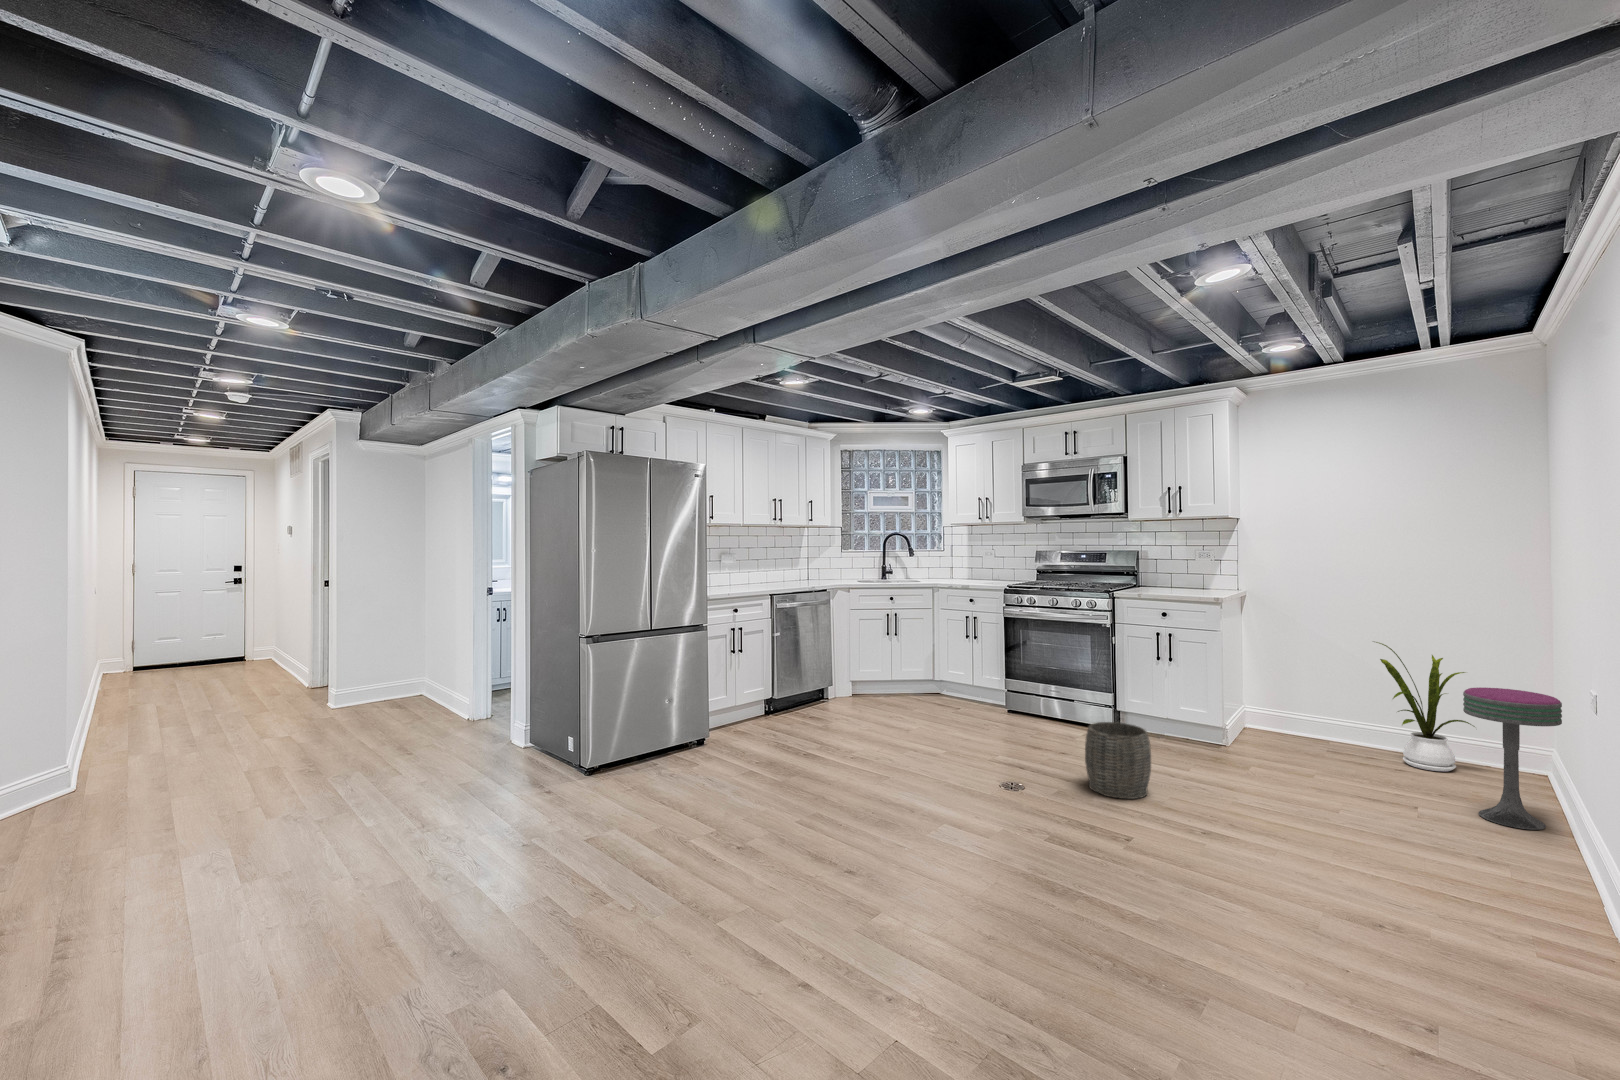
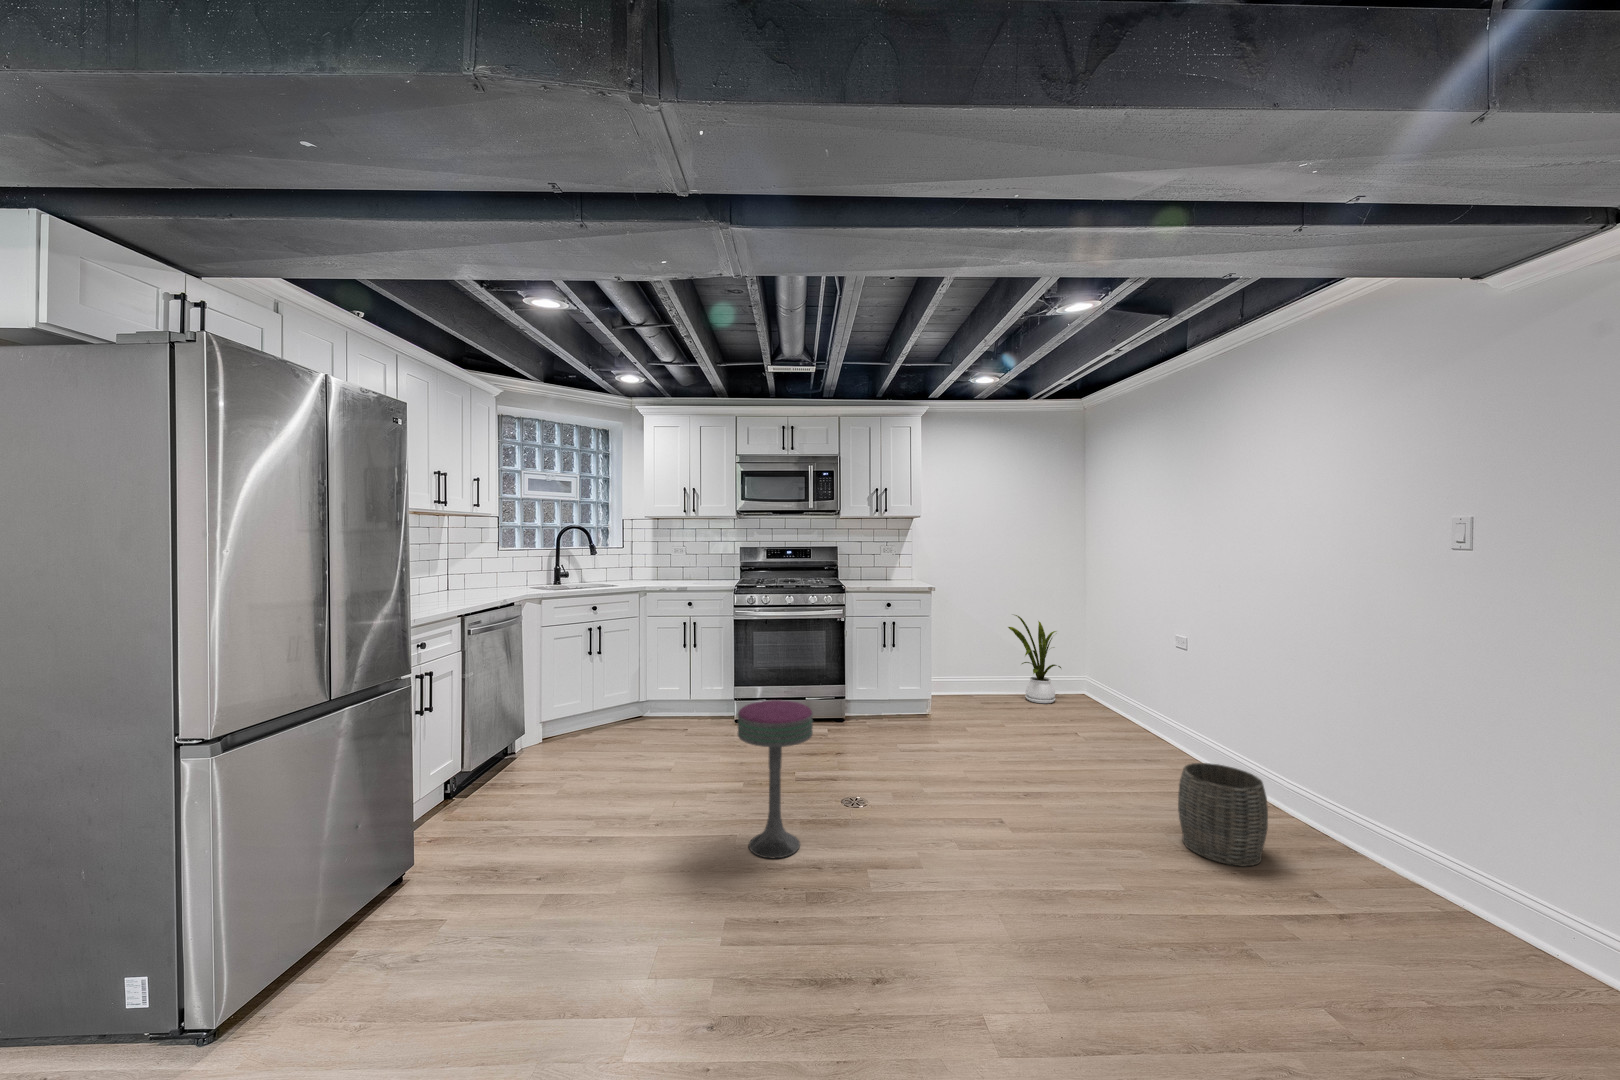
bar stool: present [1463,687,1562,830] -> present [738,700,813,858]
woven basket: present [1085,722,1151,799] -> present [1178,763,1268,866]

